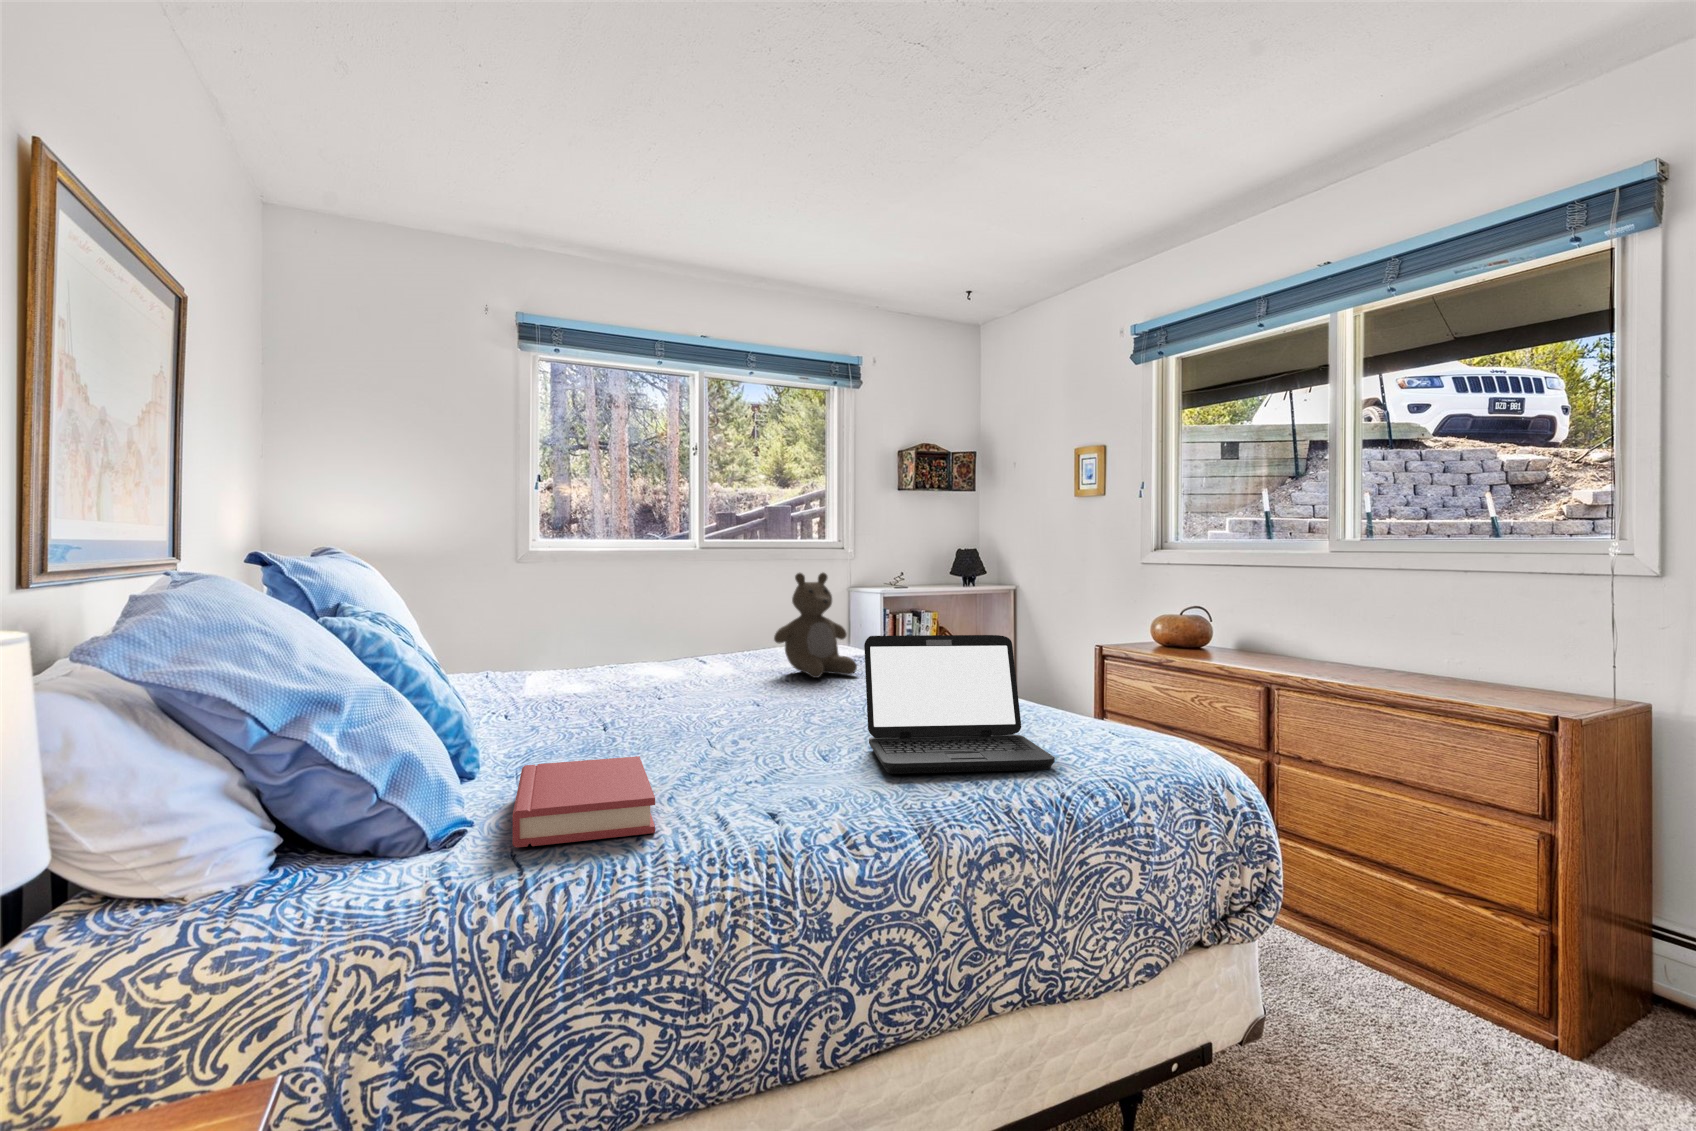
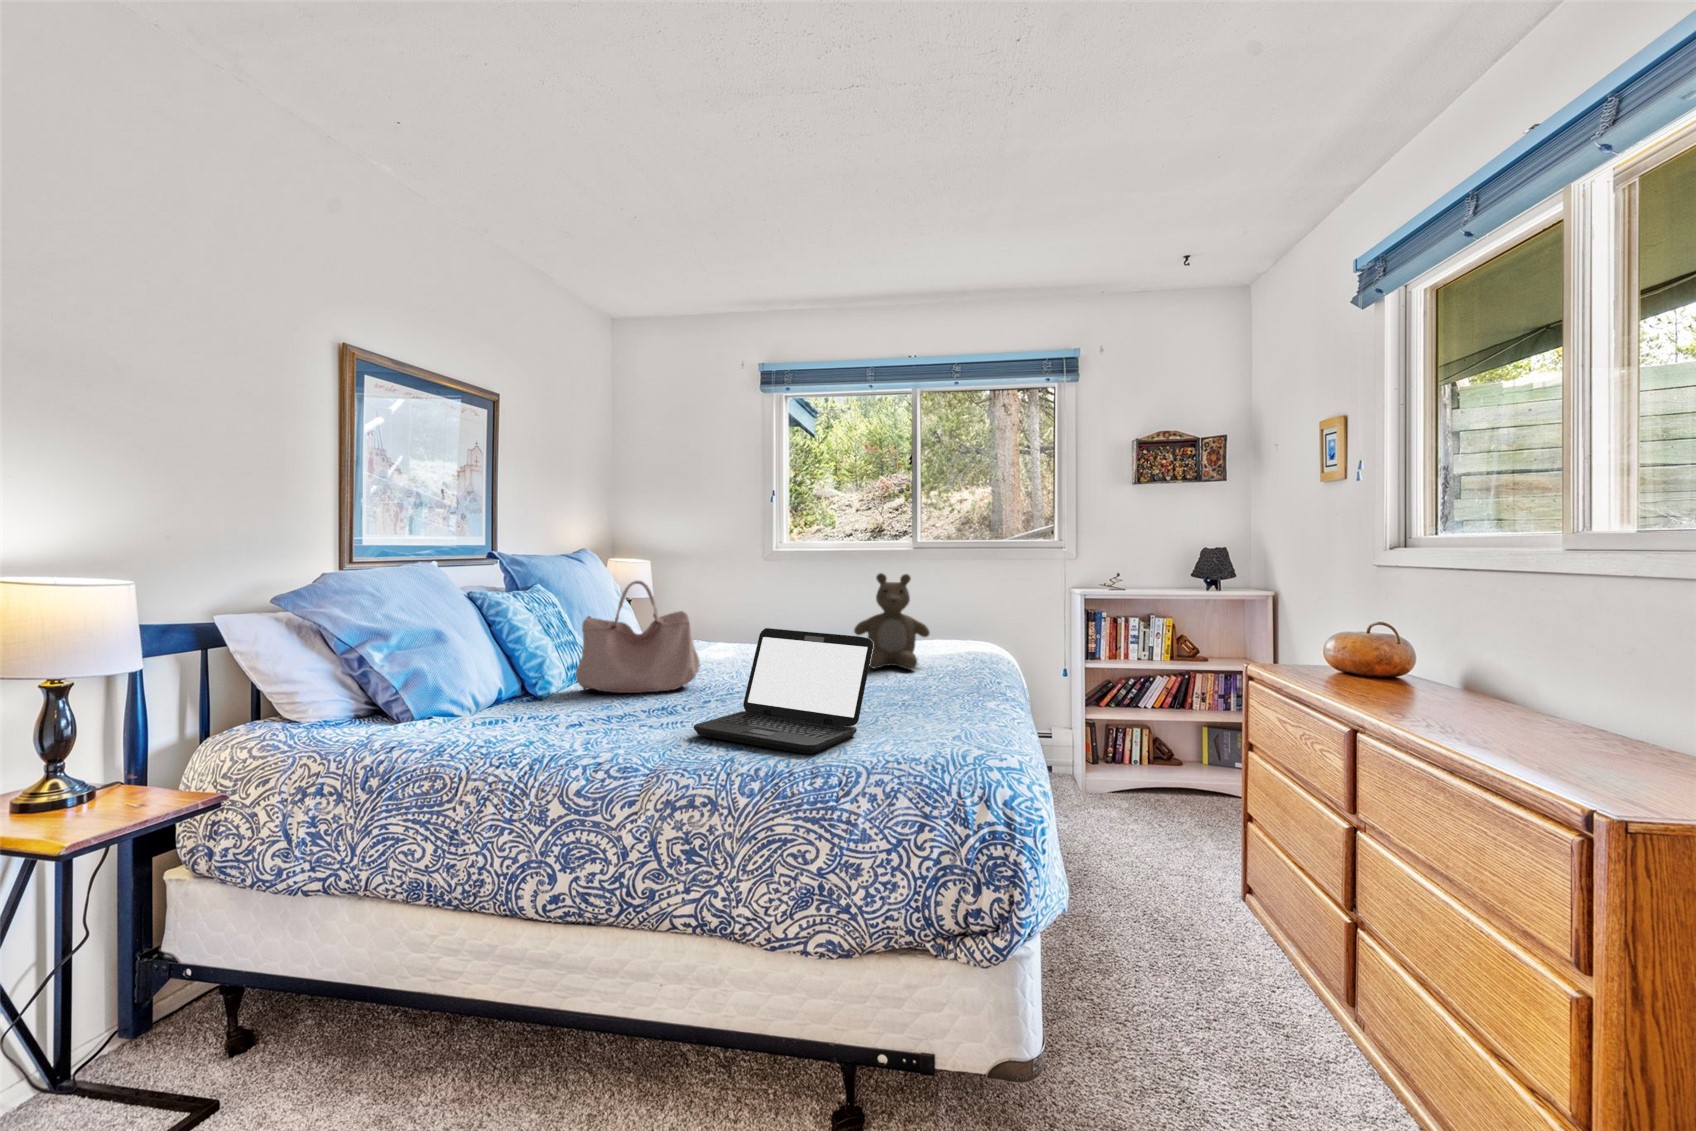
handbag: none [553,590,700,748] -> present [576,580,700,693]
hardback book: present [512,756,655,848] -> none [426,690,566,738]

